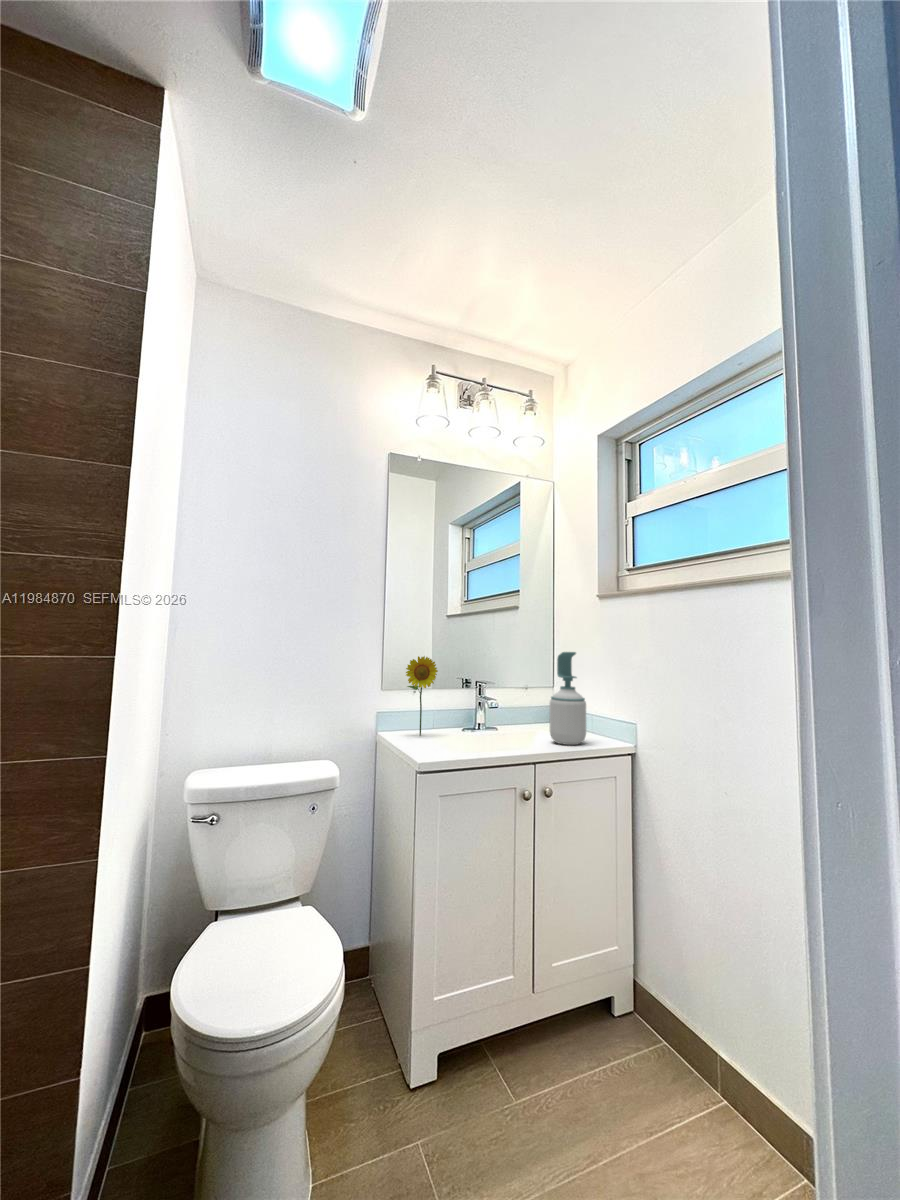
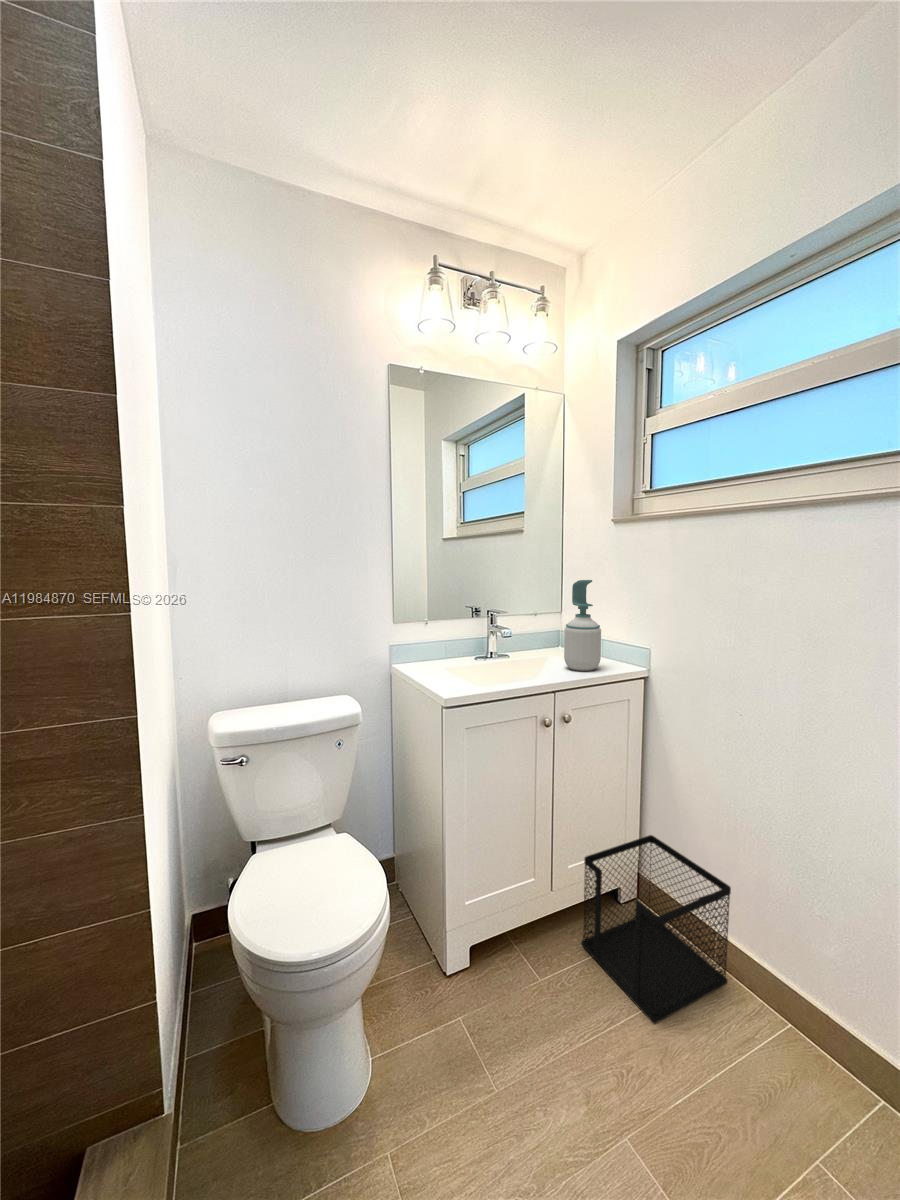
flower: present [406,656,438,736] -> none [418,587,451,665]
wastebasket: none [567,933,732,1164] -> present [582,835,731,1024]

